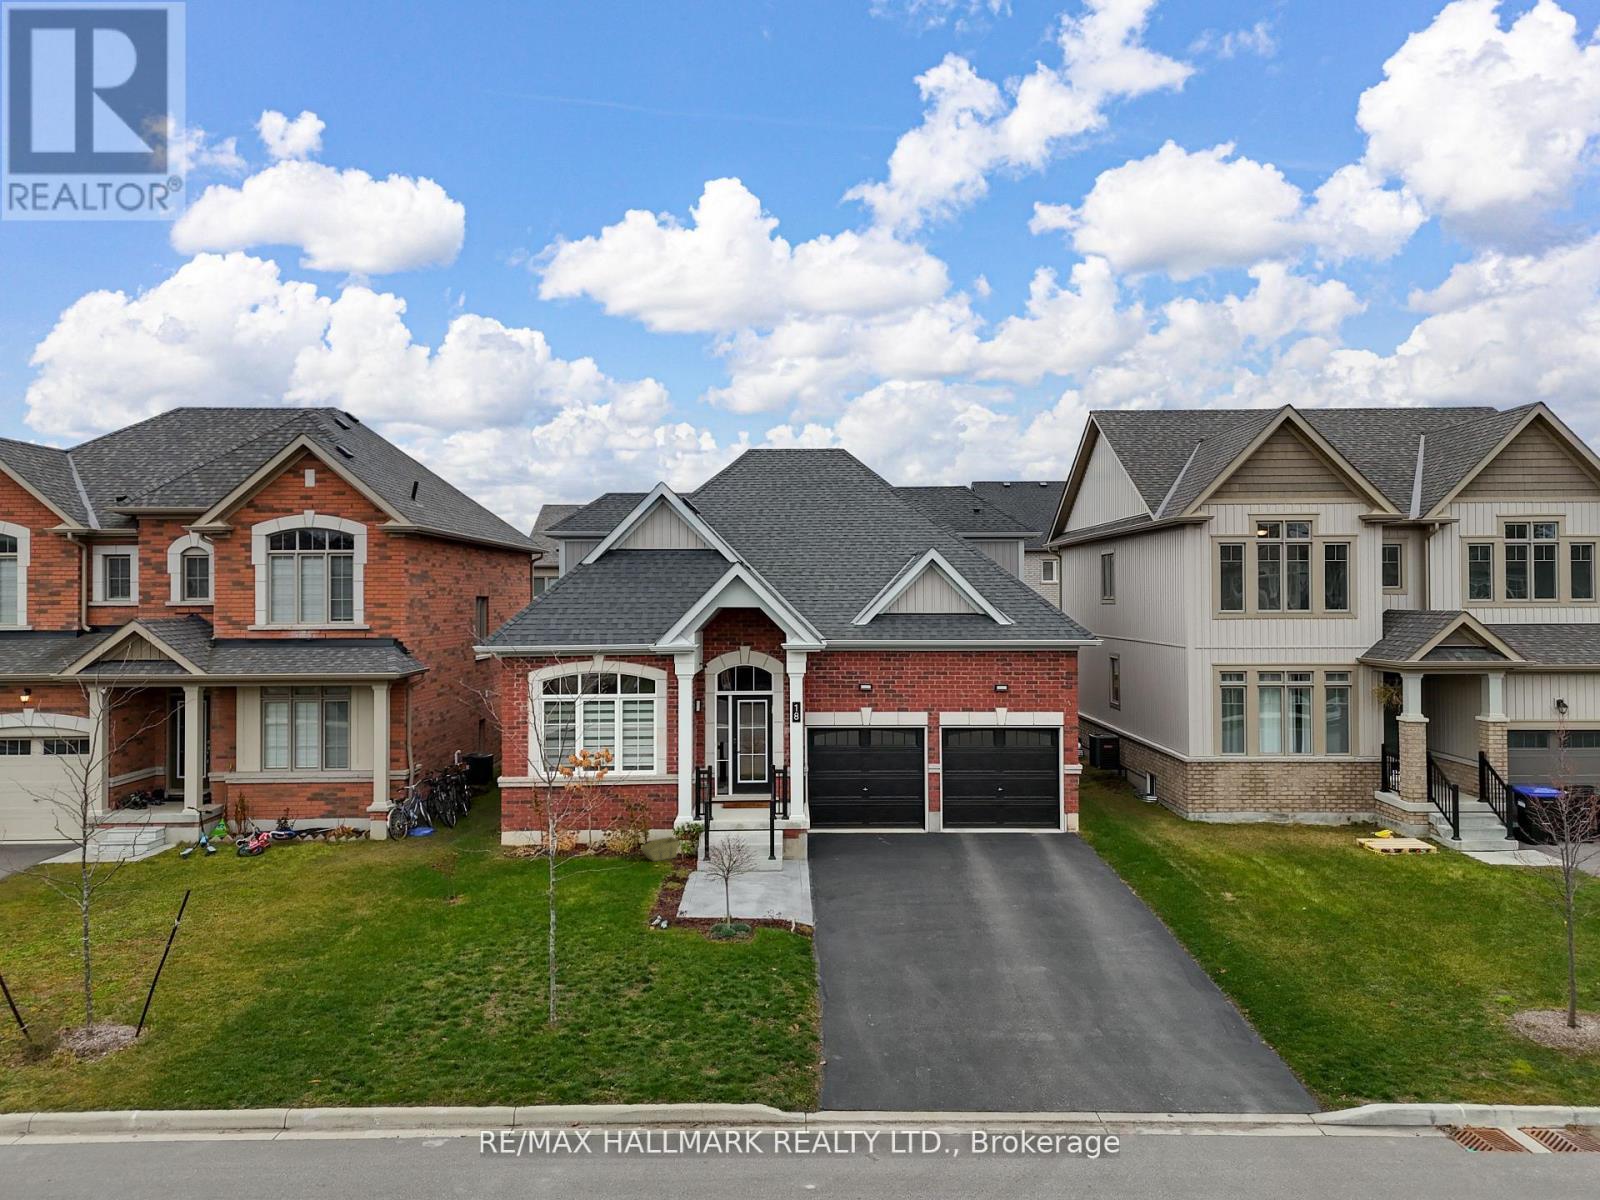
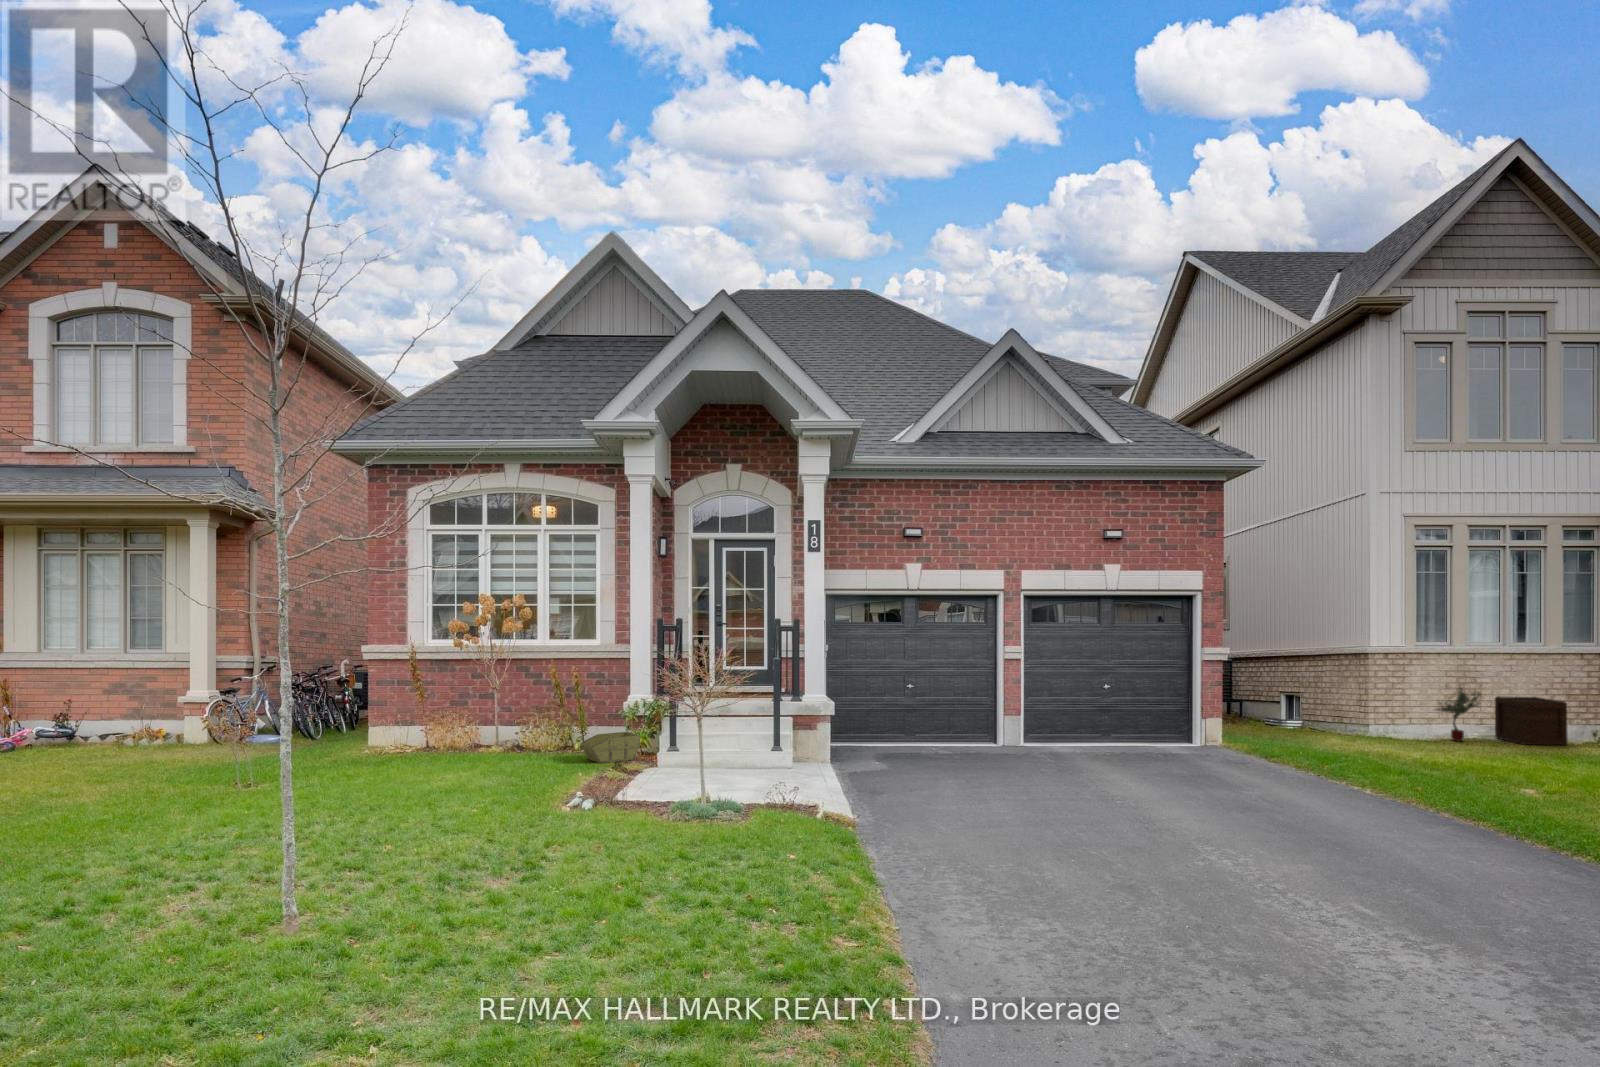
potted tree: none [1230,785,1264,826] -> present [1436,684,1481,741]
wooden crate: none [1275,793,1322,829] -> present [1495,696,1568,745]

